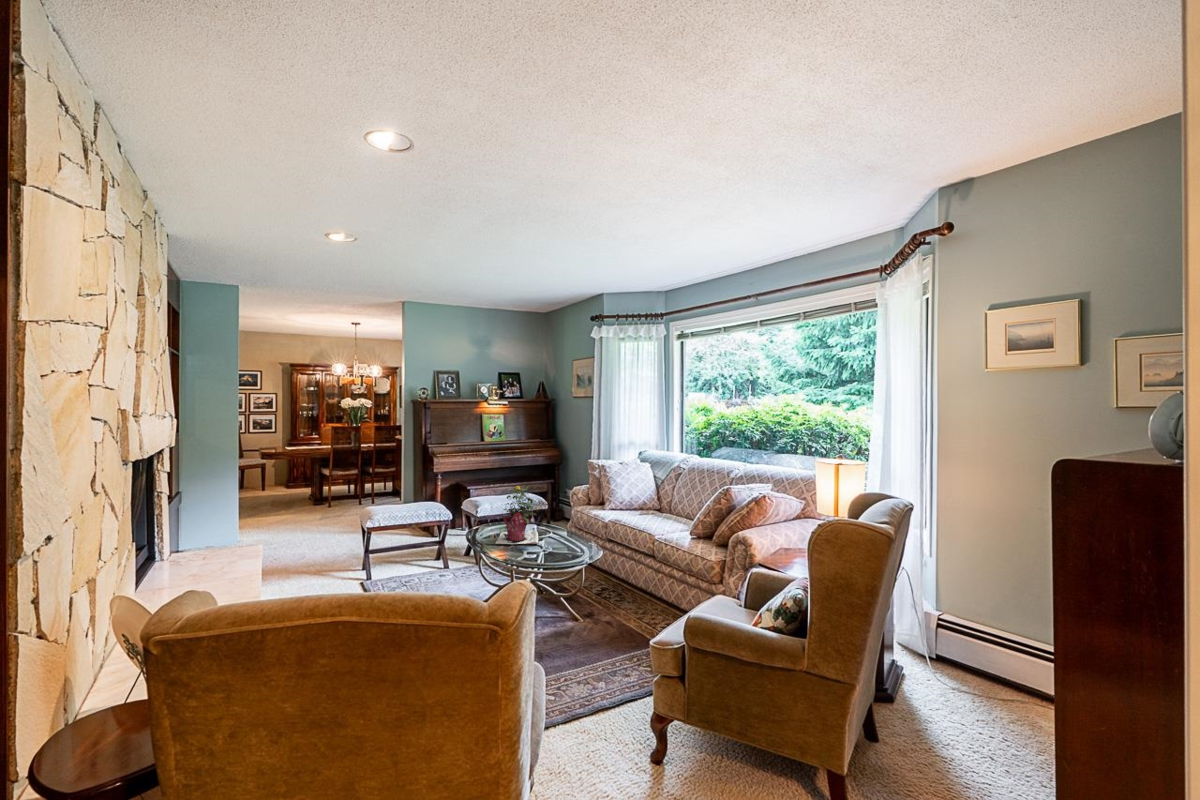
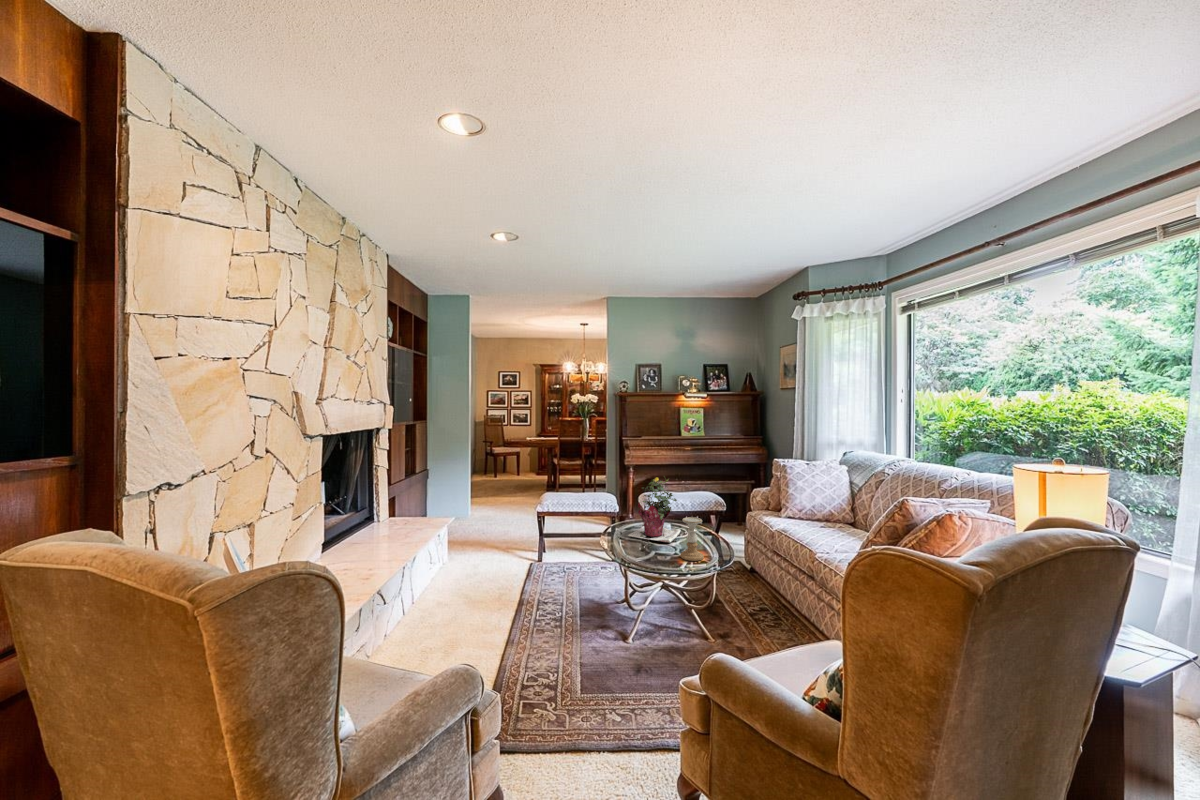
candle holder: none [554,518,575,556] -> present [680,517,704,561]

